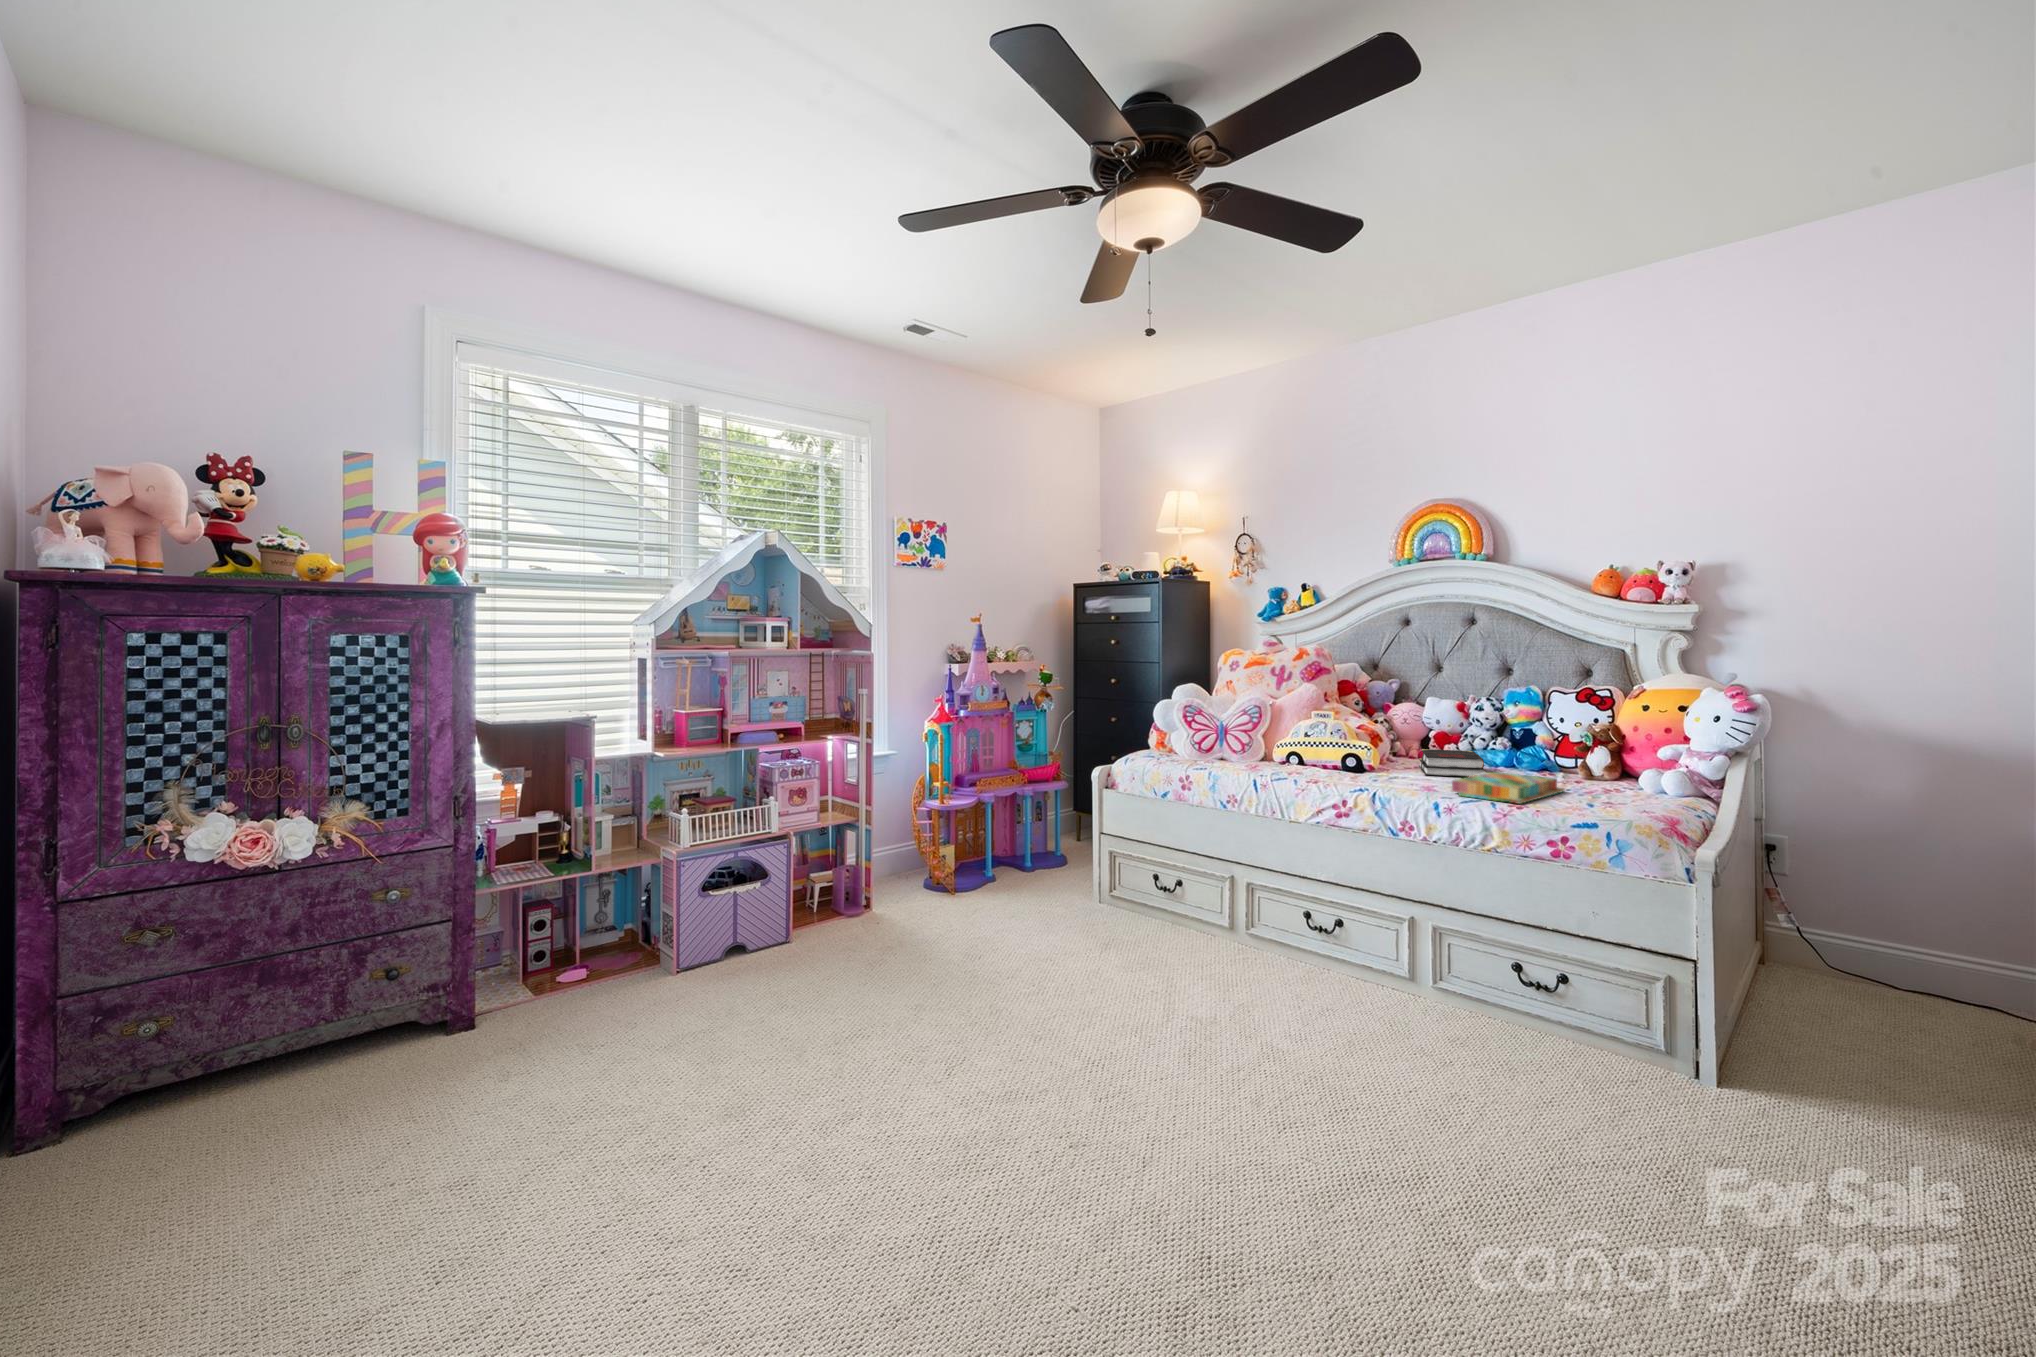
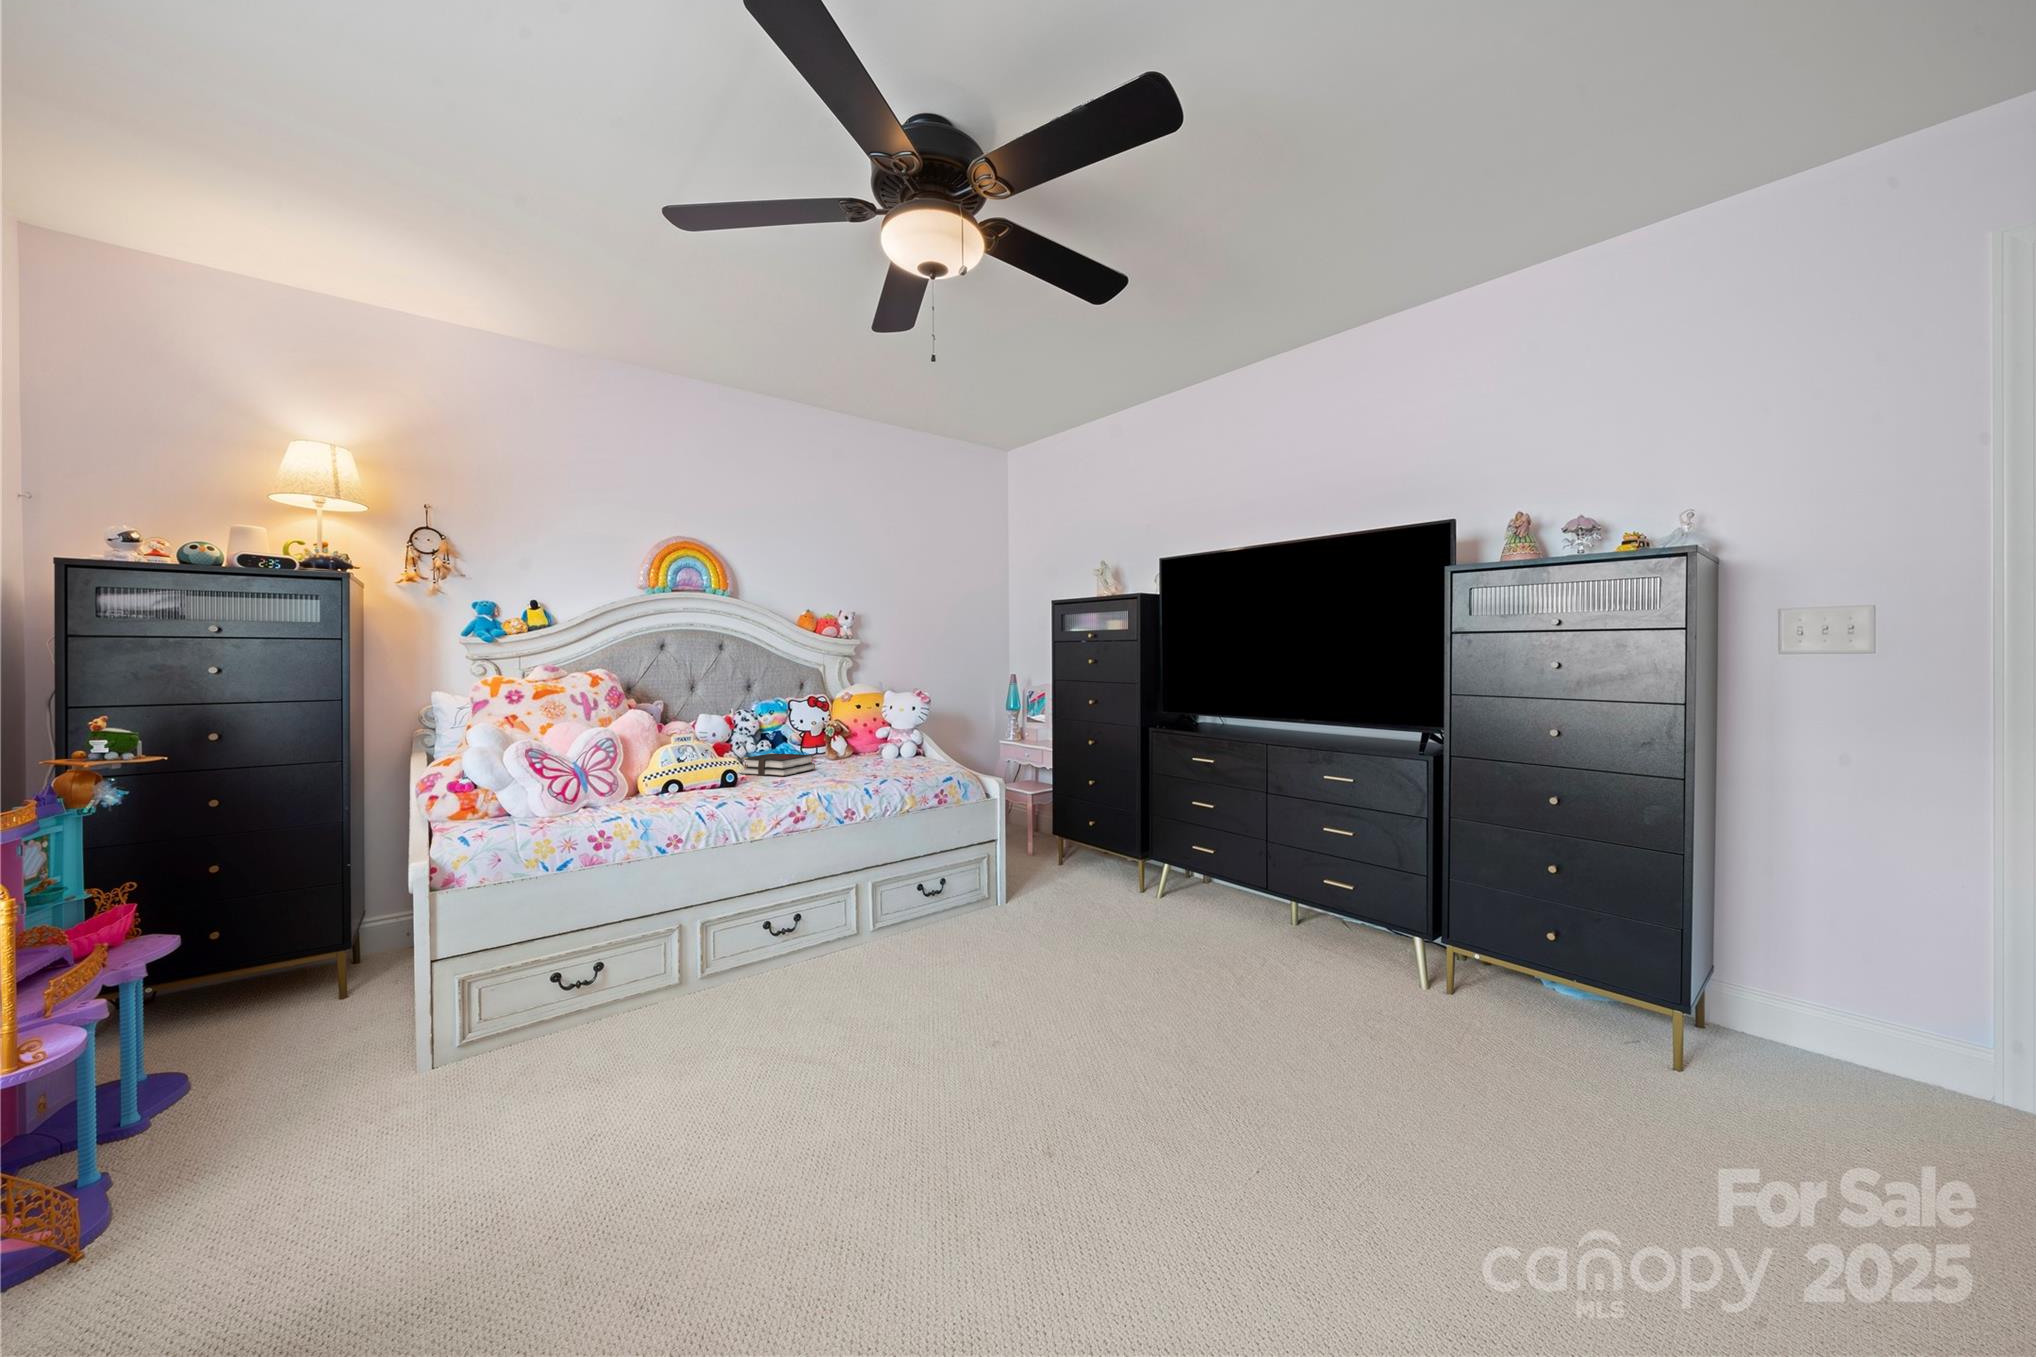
board game: present [1452,772,1565,804] -> none [835,758,910,780]

